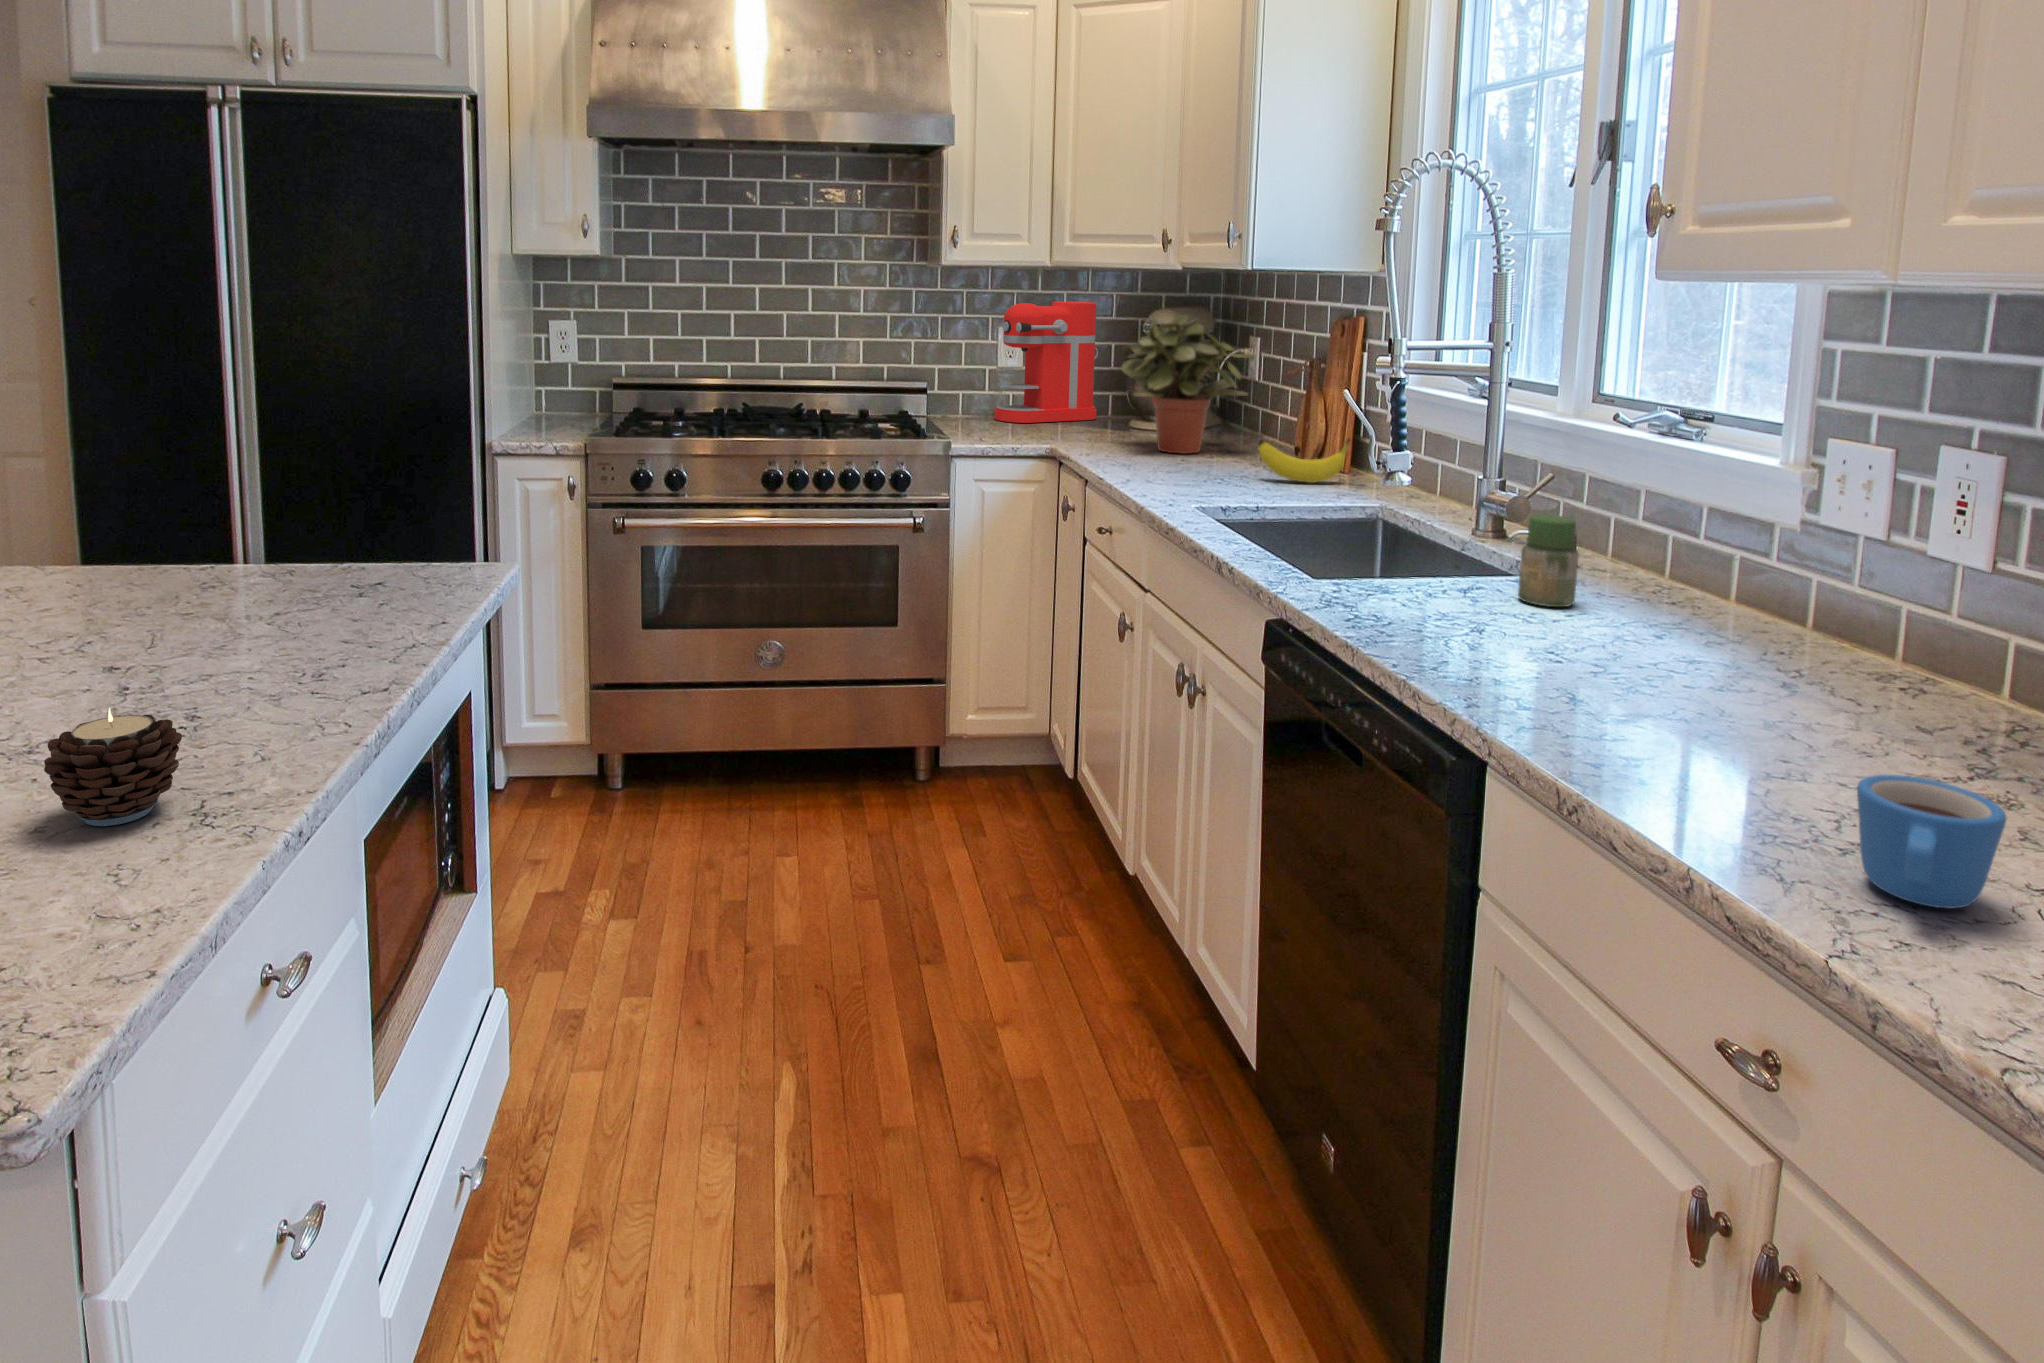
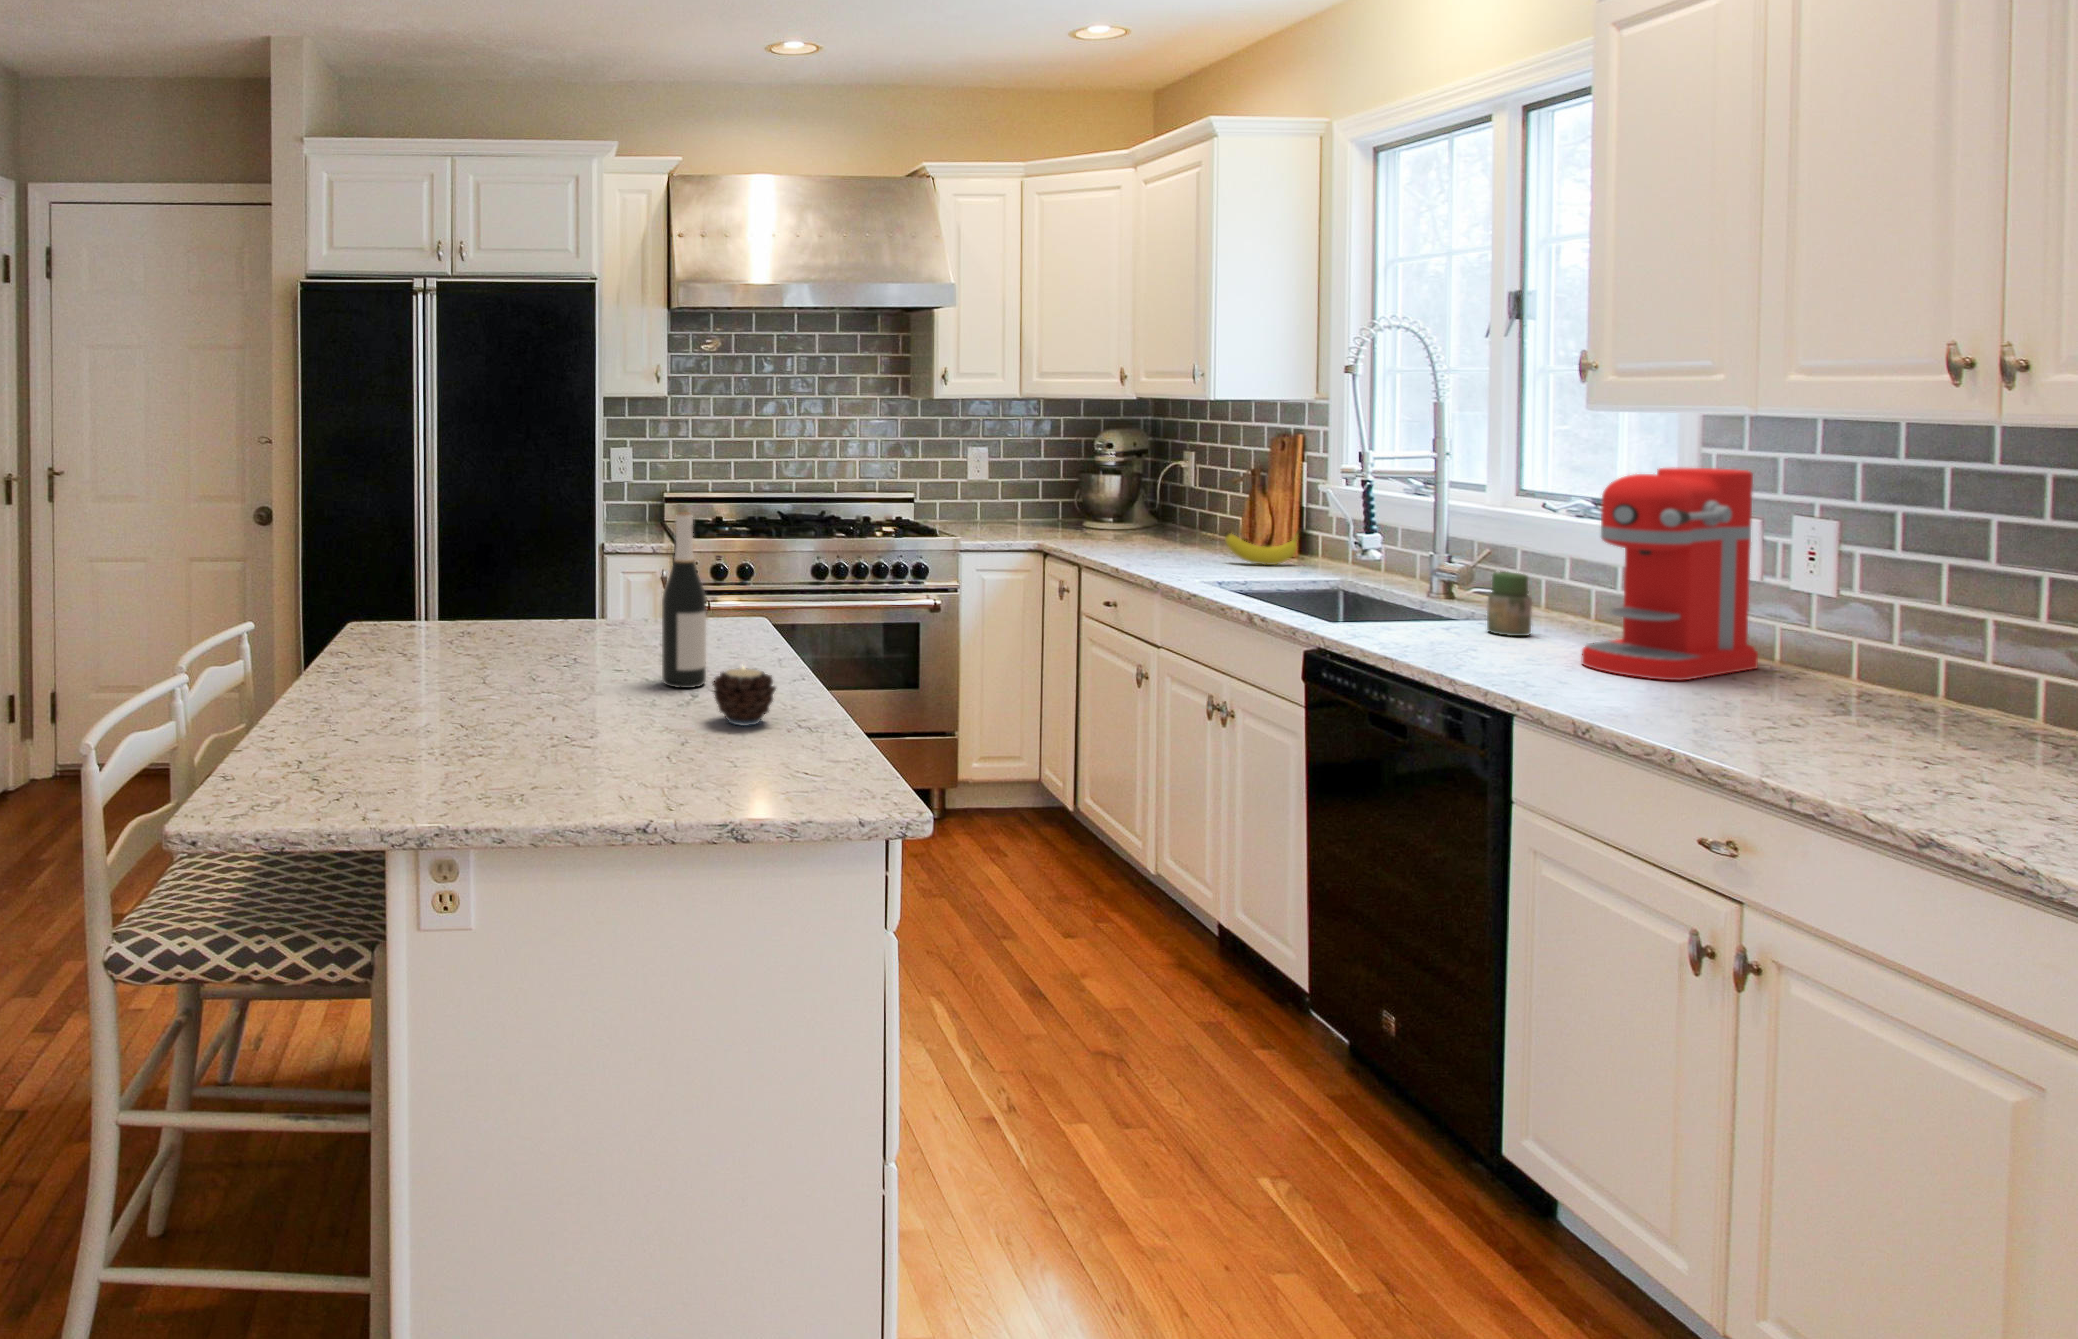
coffee maker: present [994,302,1098,423] -> present [1581,468,1758,680]
potted plant: present [1122,315,1254,453] -> none [1090,435,1205,546]
wine bottle: none [123,423,217,723] -> present [662,512,706,688]
mug: present [1857,775,2007,908] -> none [1761,692,1851,759]

